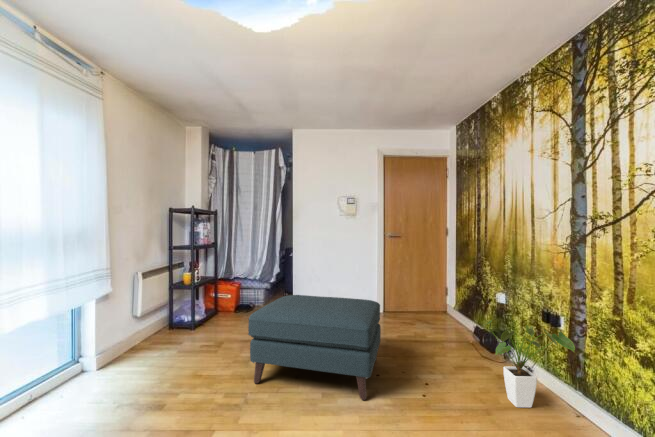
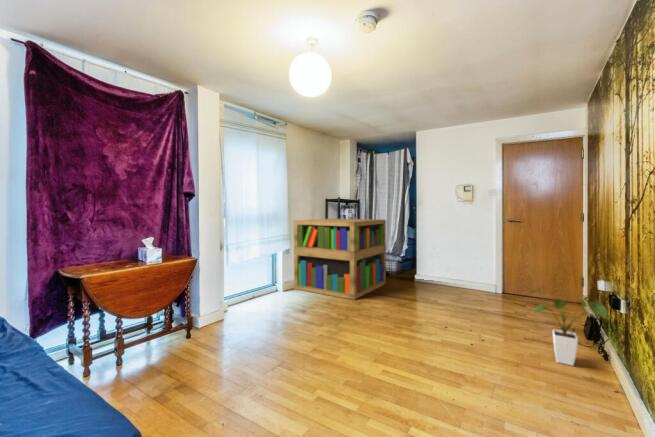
bookshelf: none [119,237,261,361] -> present [294,219,386,300]
ottoman: present [248,295,381,400] -> none [357,260,462,332]

